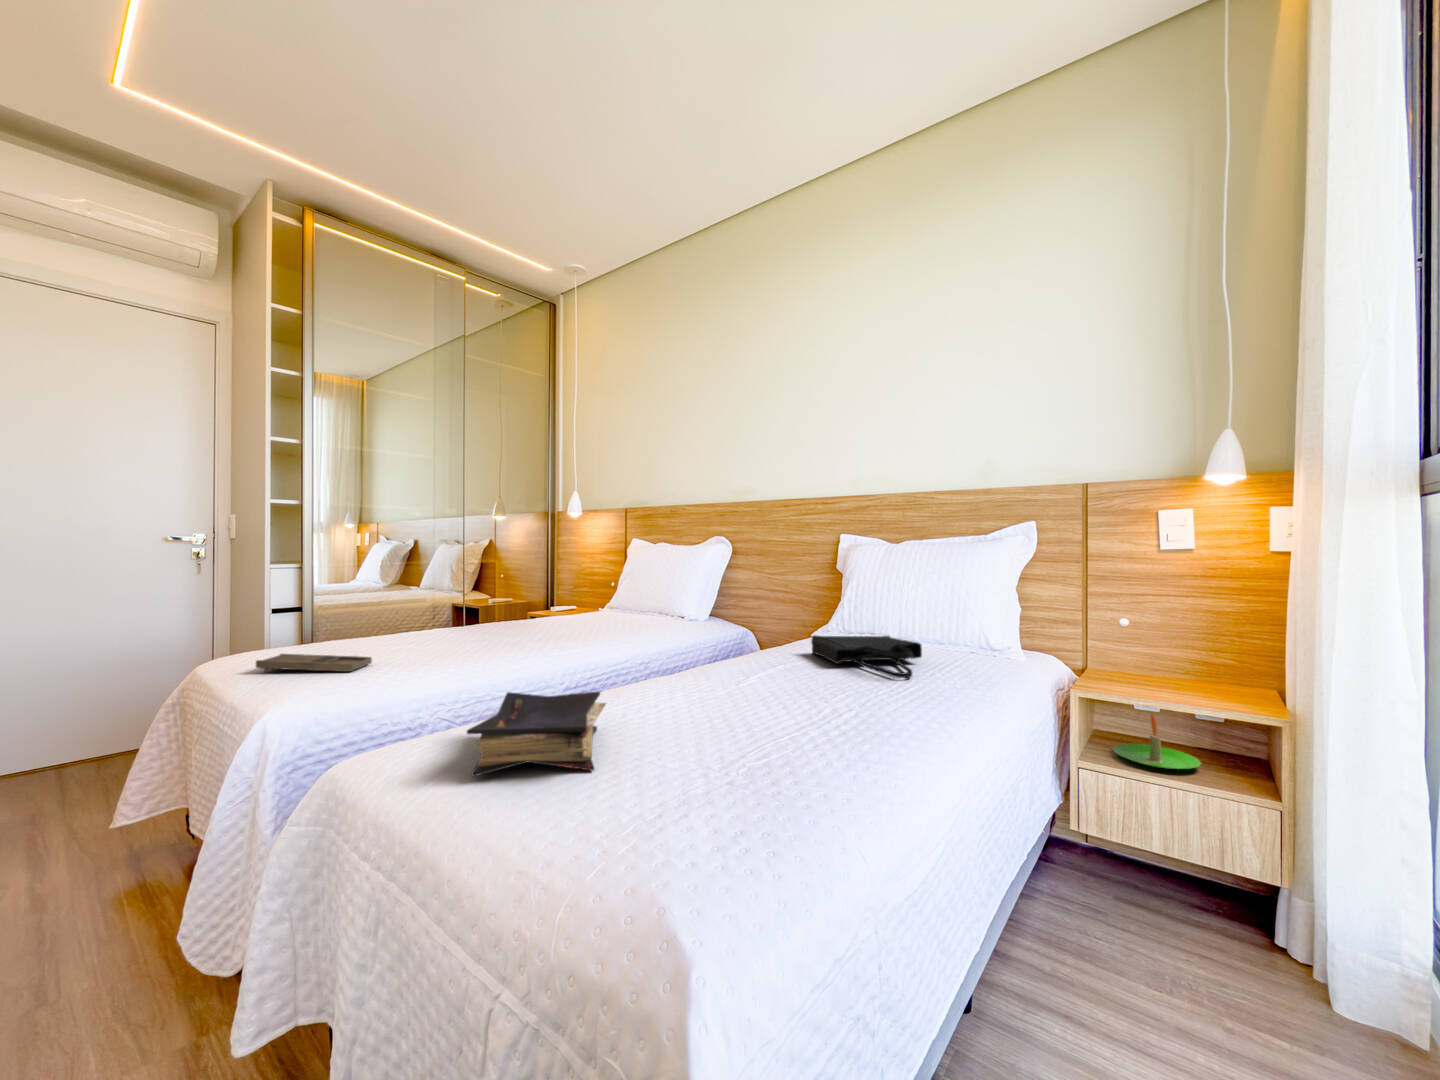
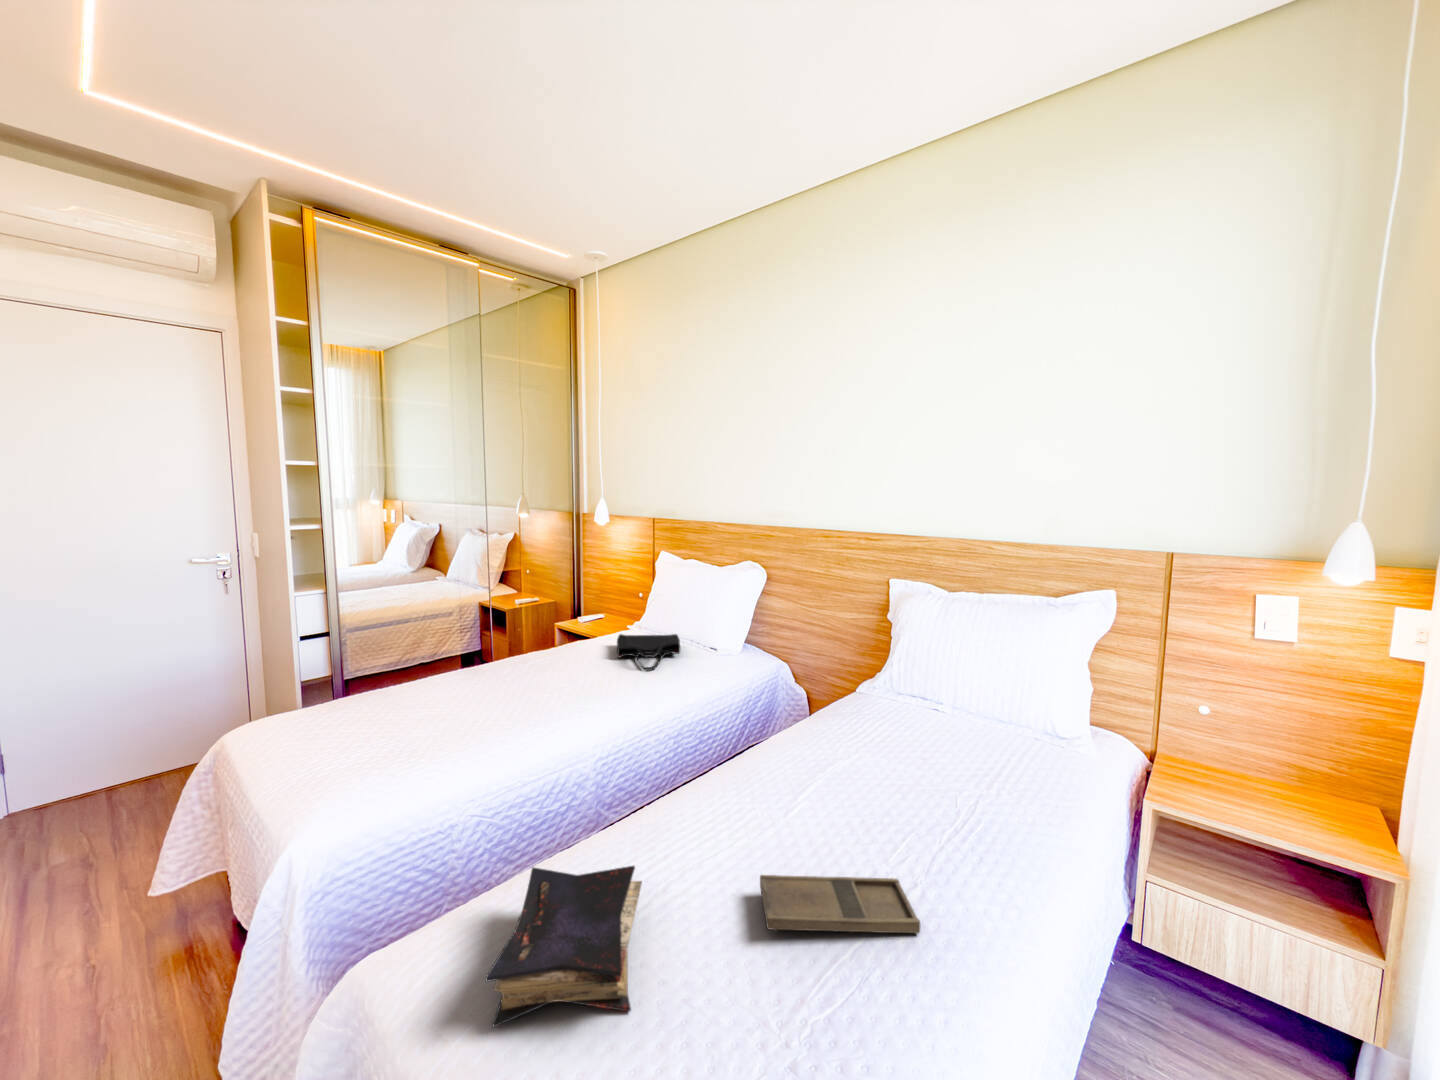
tote bag: present [811,636,922,678] -> present [617,634,680,671]
tray: present [256,654,372,672] -> present [760,875,920,933]
candle: present [1113,714,1201,769] -> none [1194,831,1299,904]

